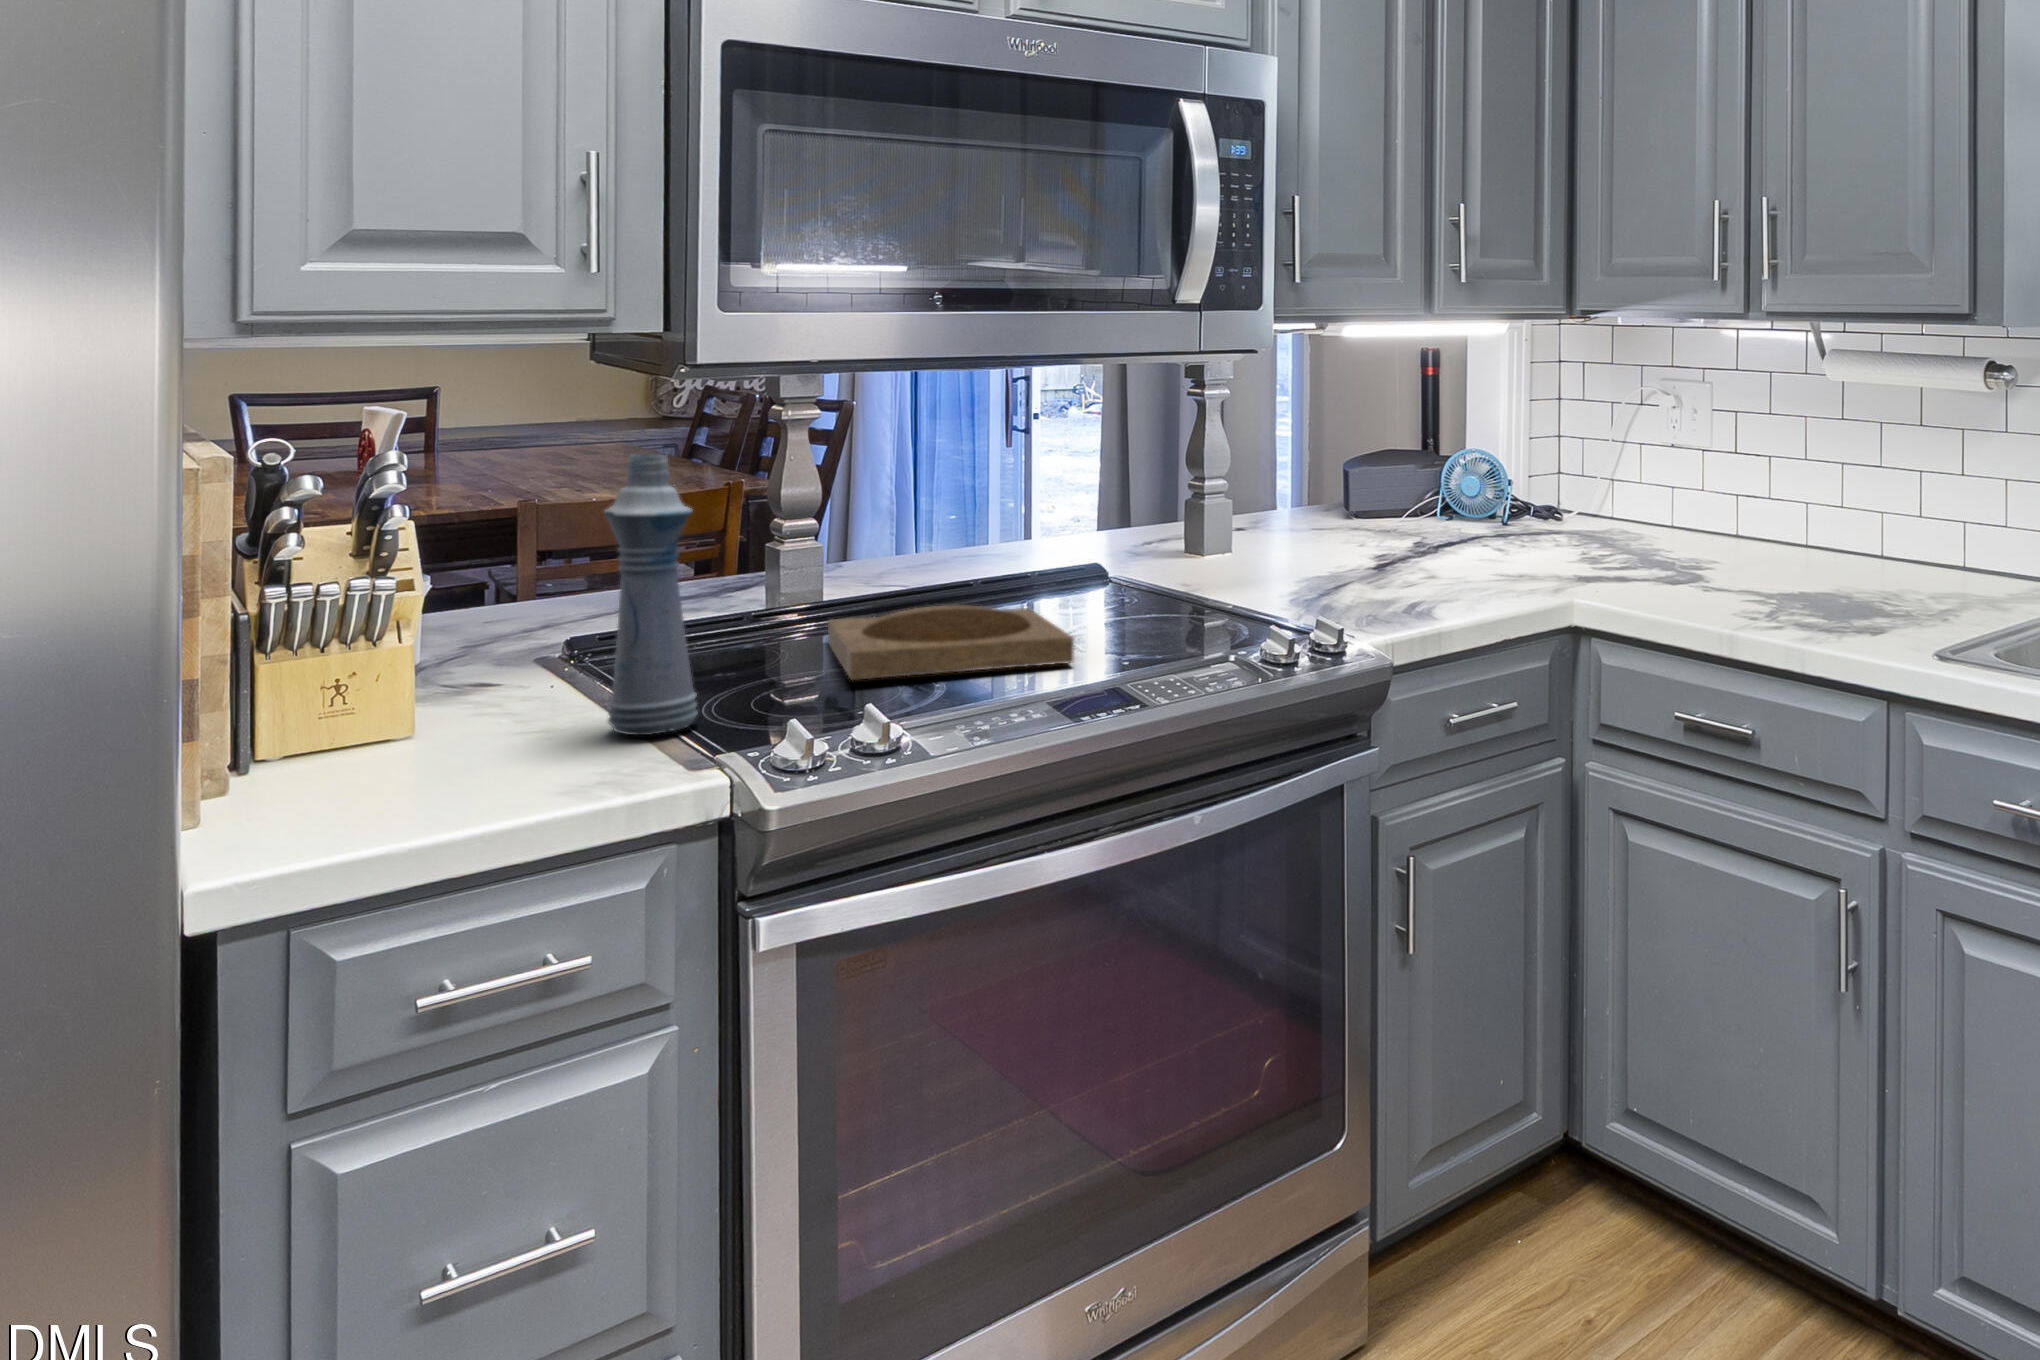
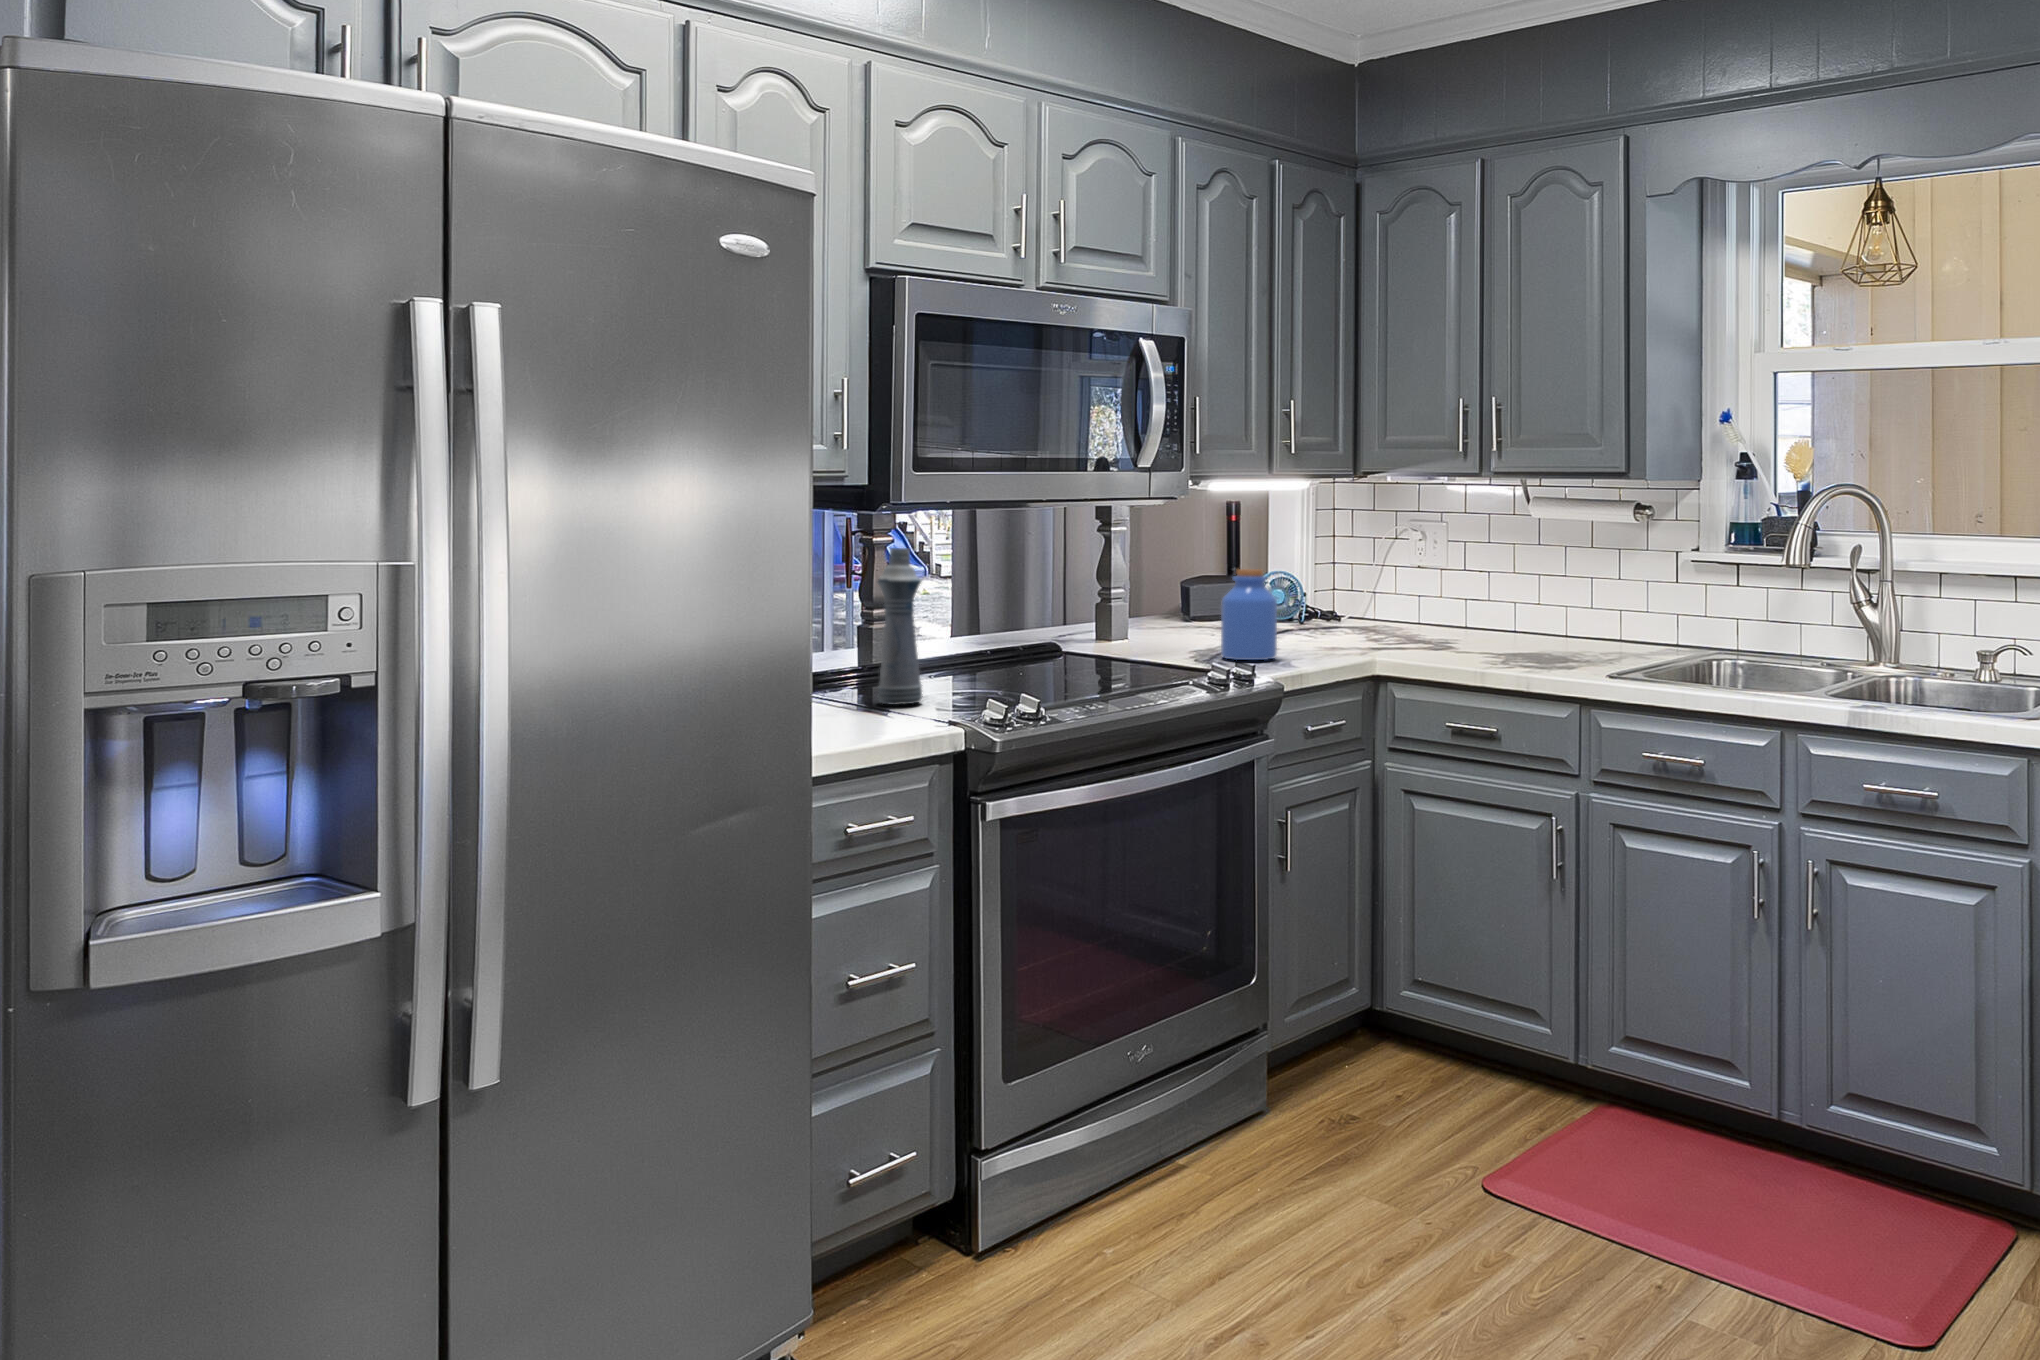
jar: none [1323,466,1411,611] -> present [1221,569,1277,660]
tray: present [828,605,1074,680] -> none [937,650,1101,685]

